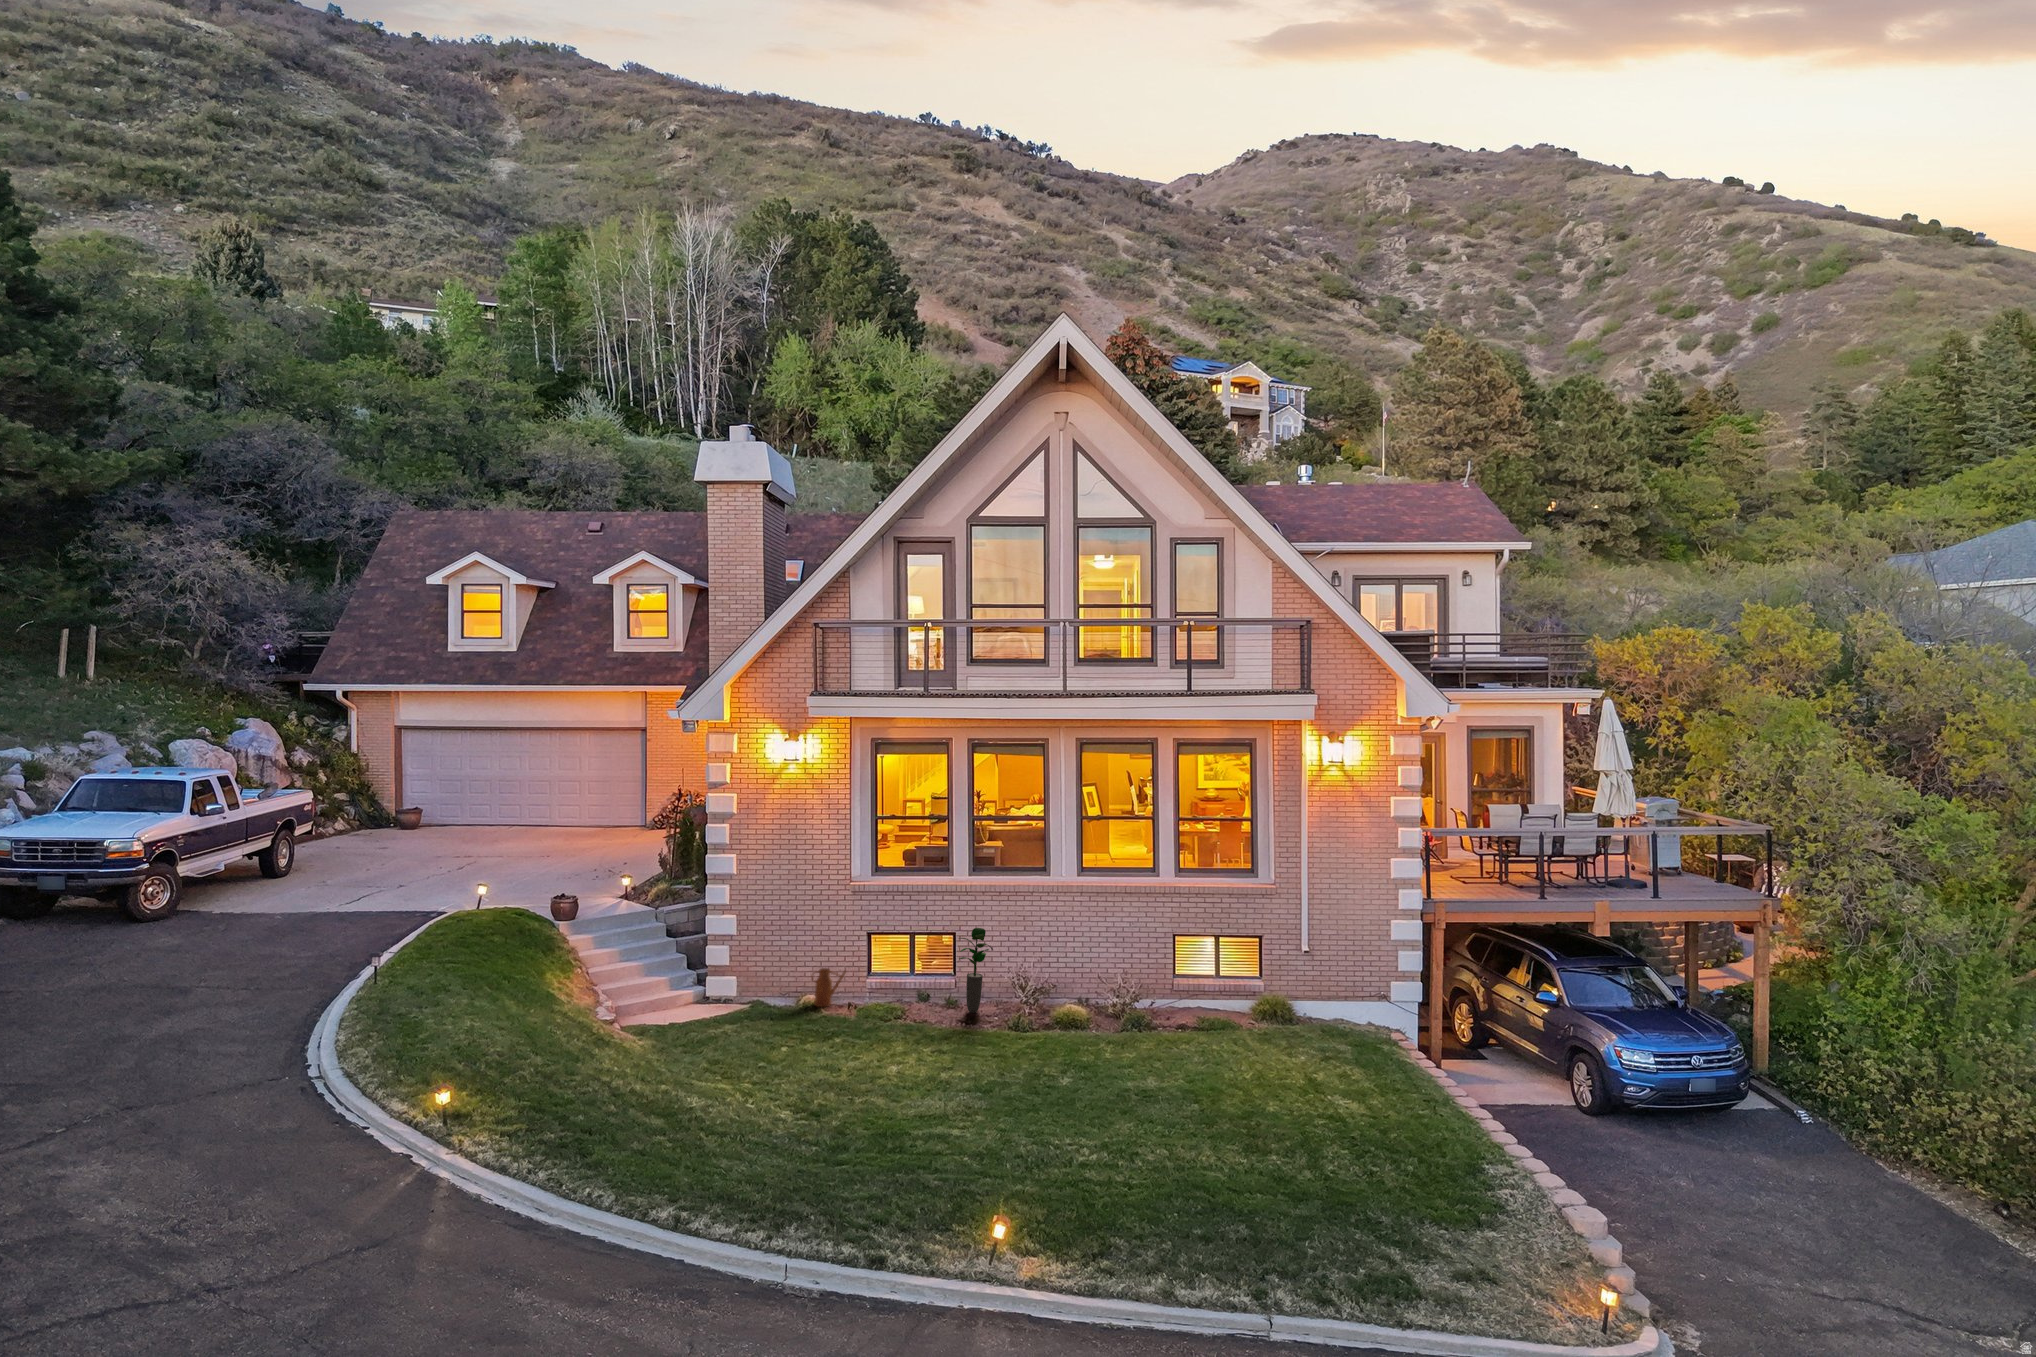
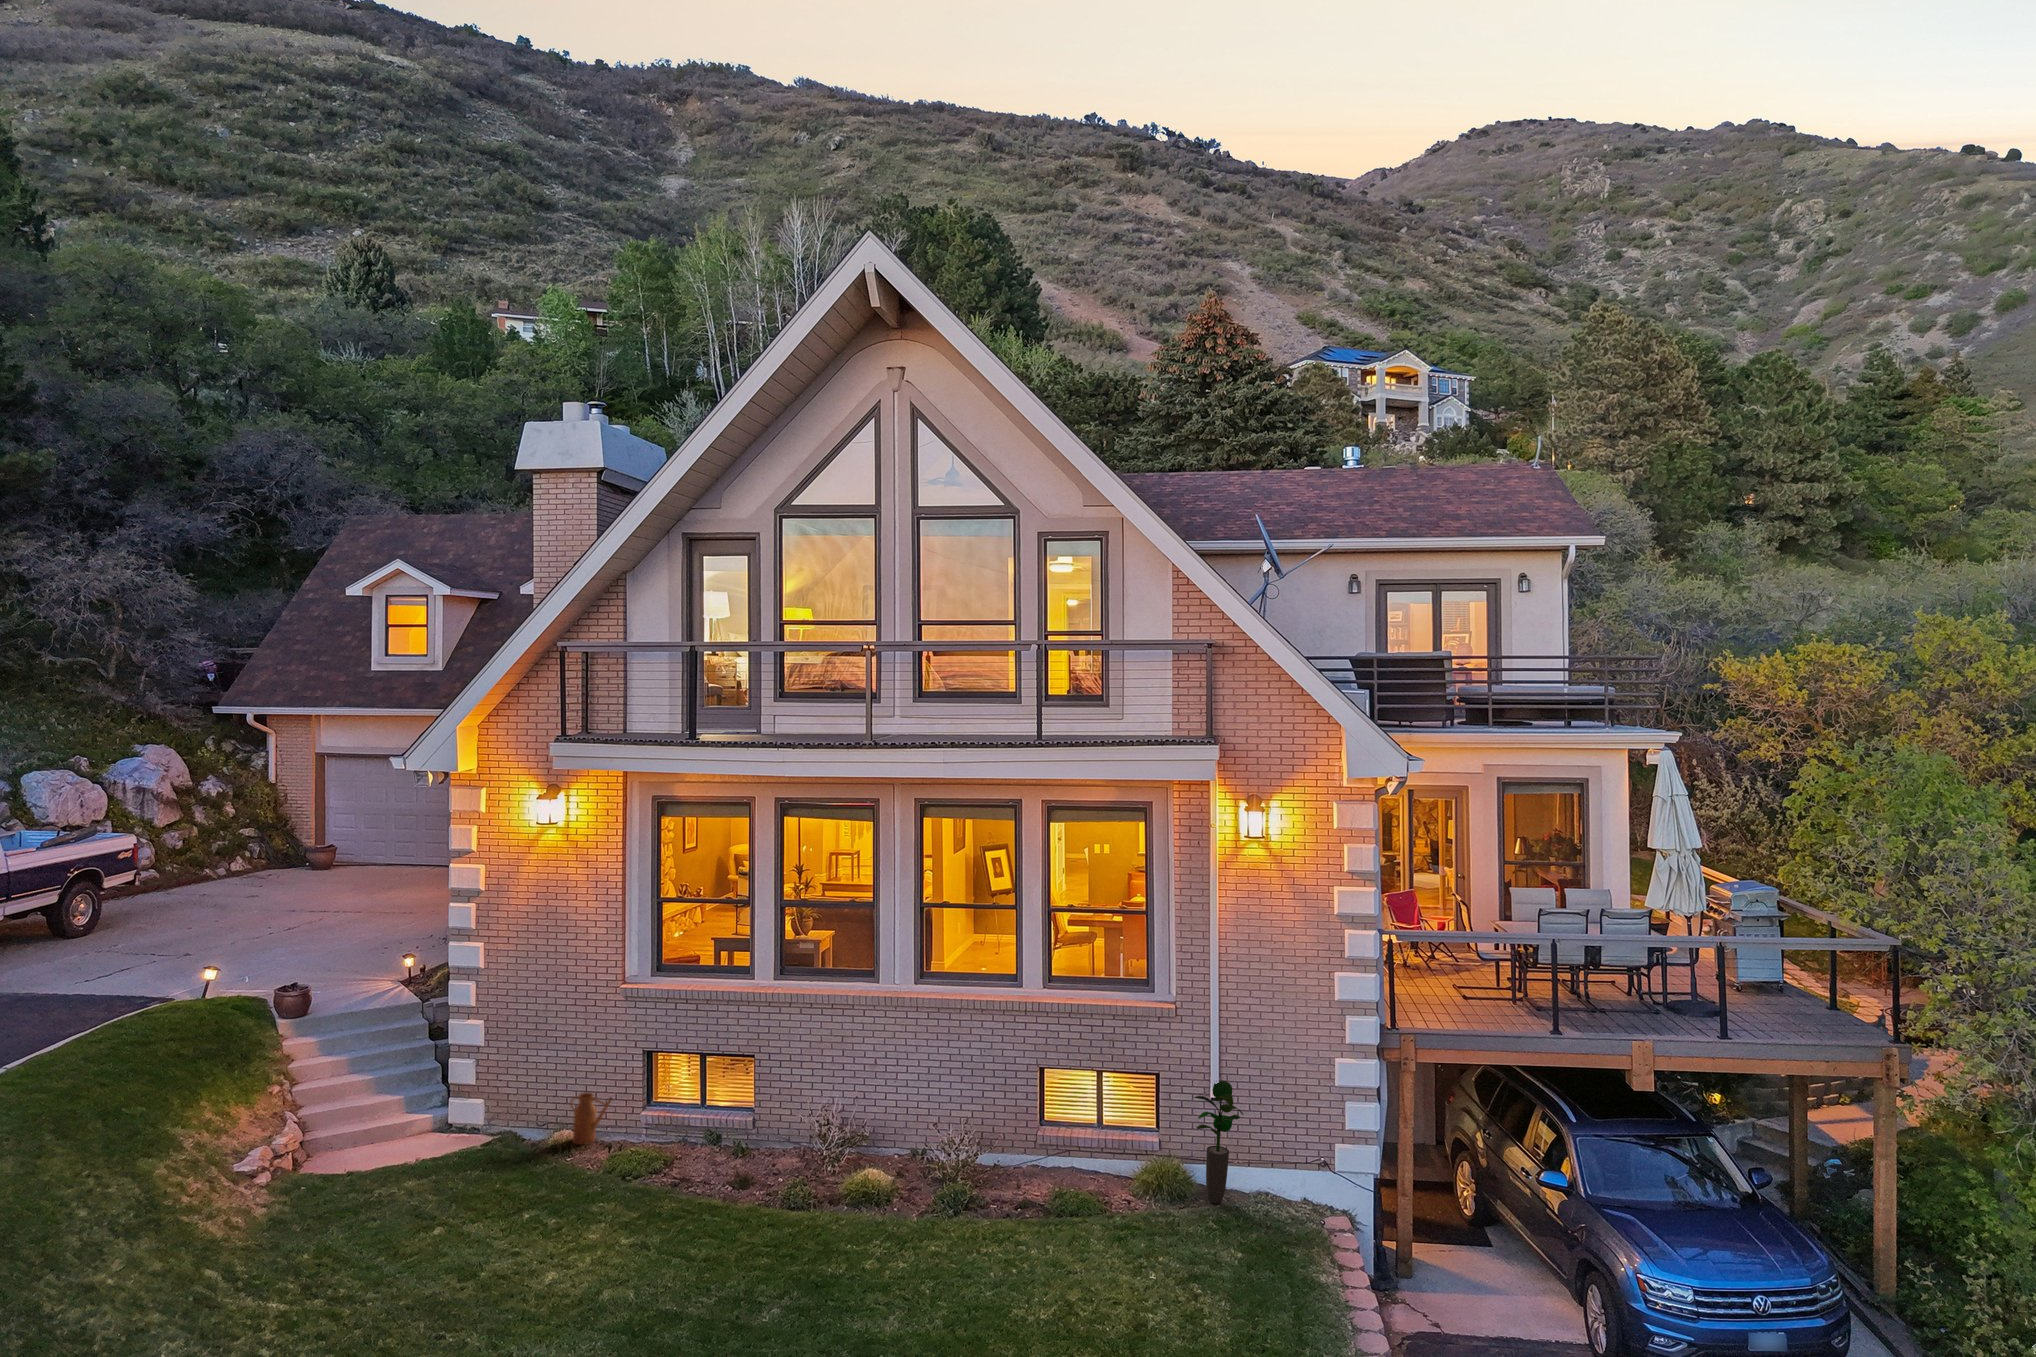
potted plant: present [959,928,993,1013] -> present [1194,1081,1243,1204]

